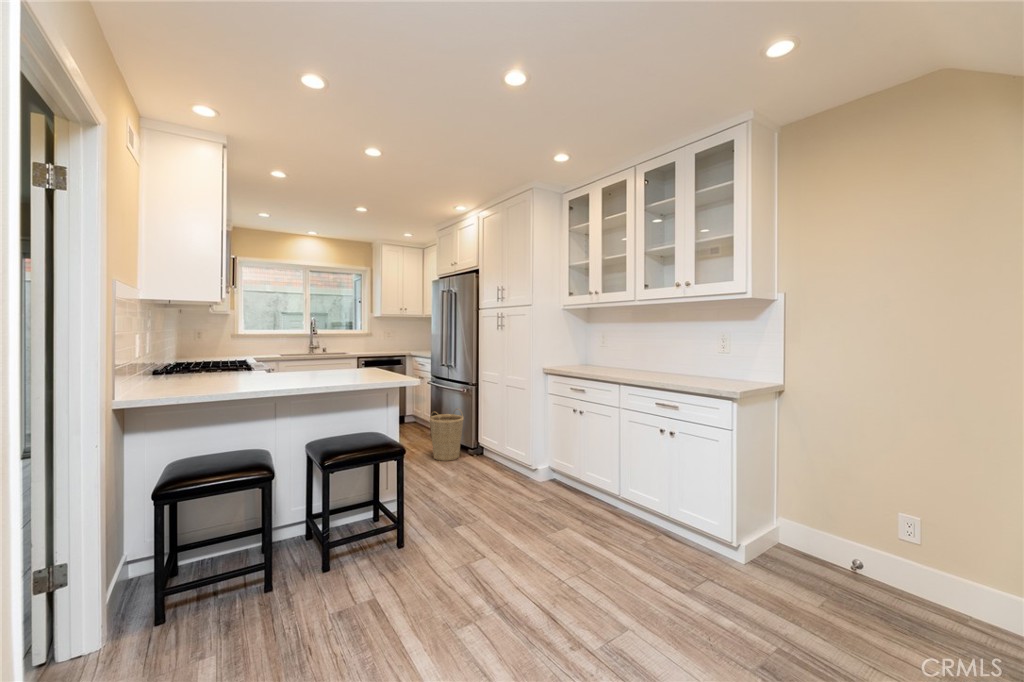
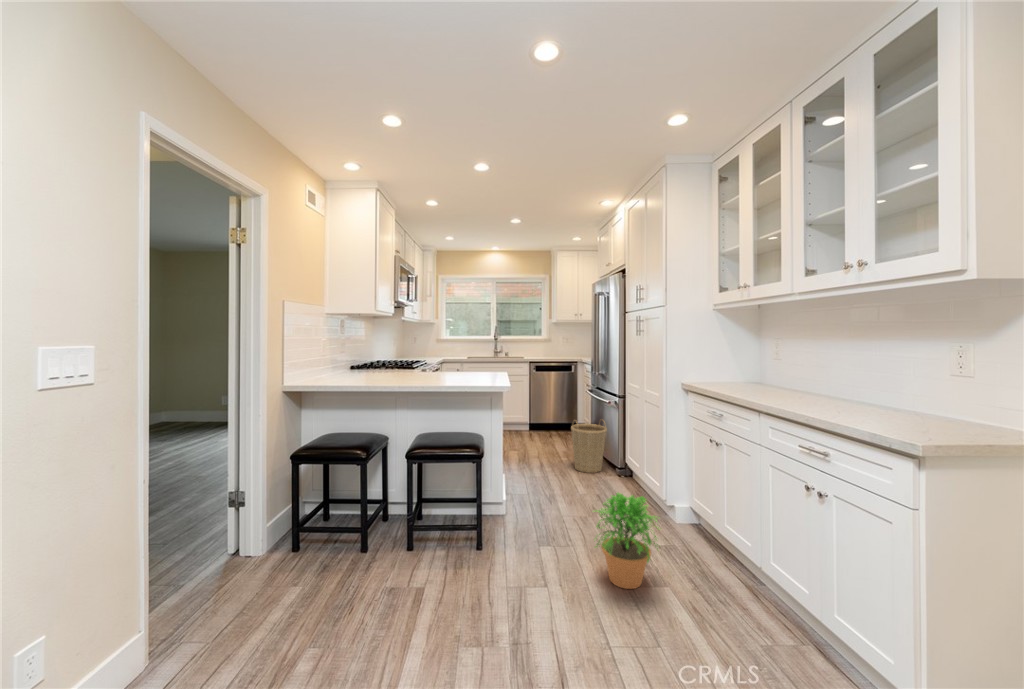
potted plant: none [512,462,576,543] -> present [596,493,658,589]

